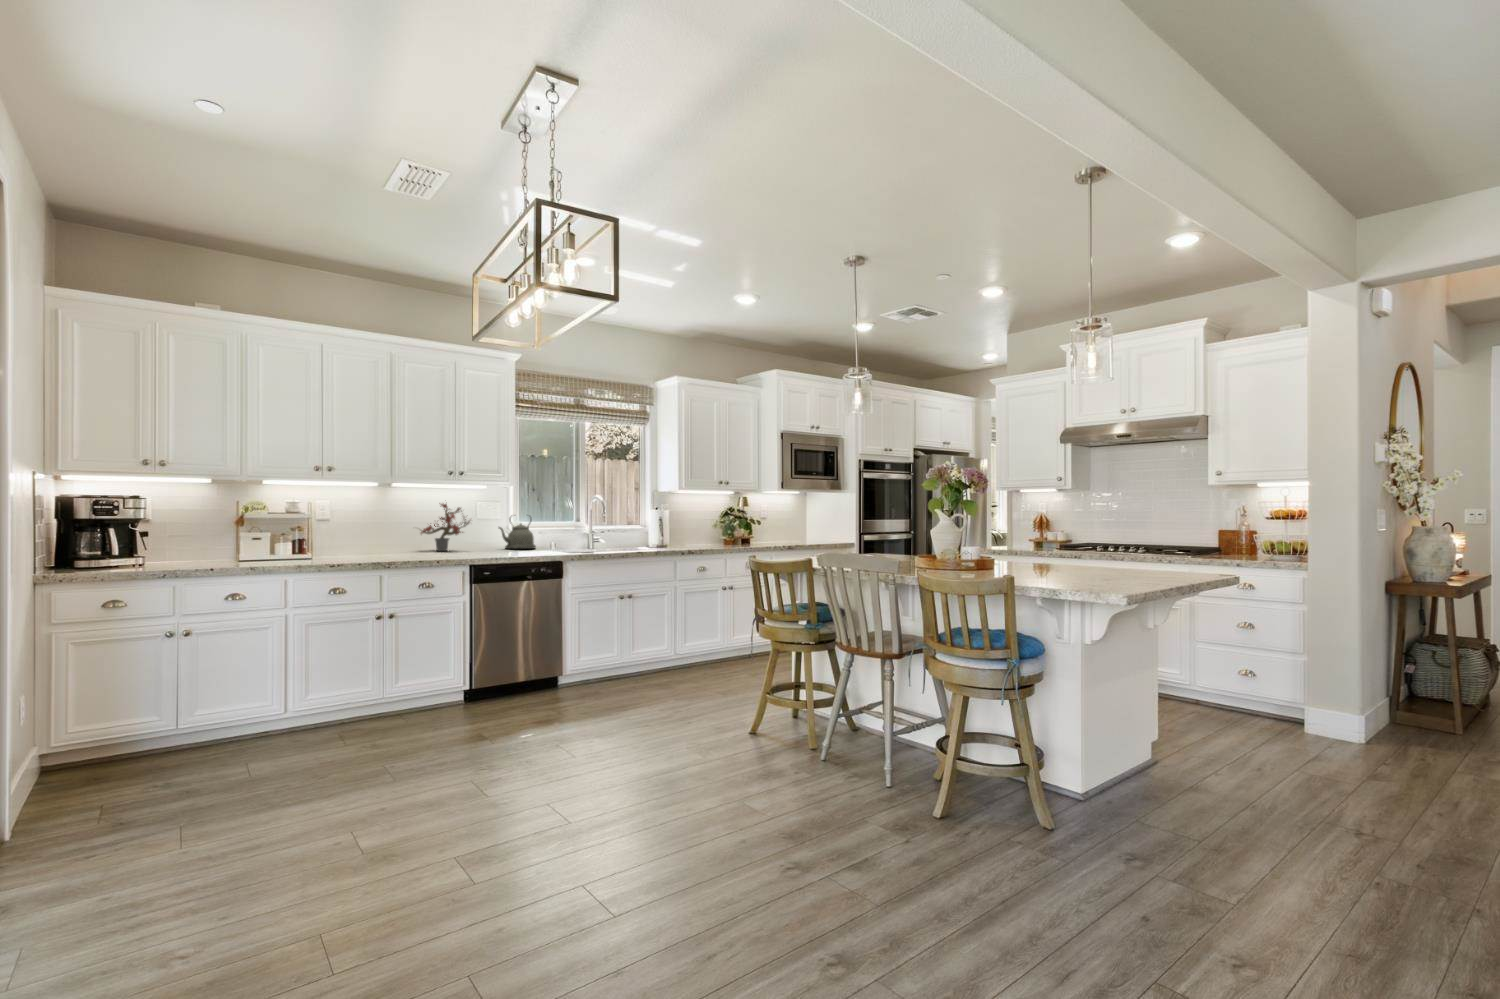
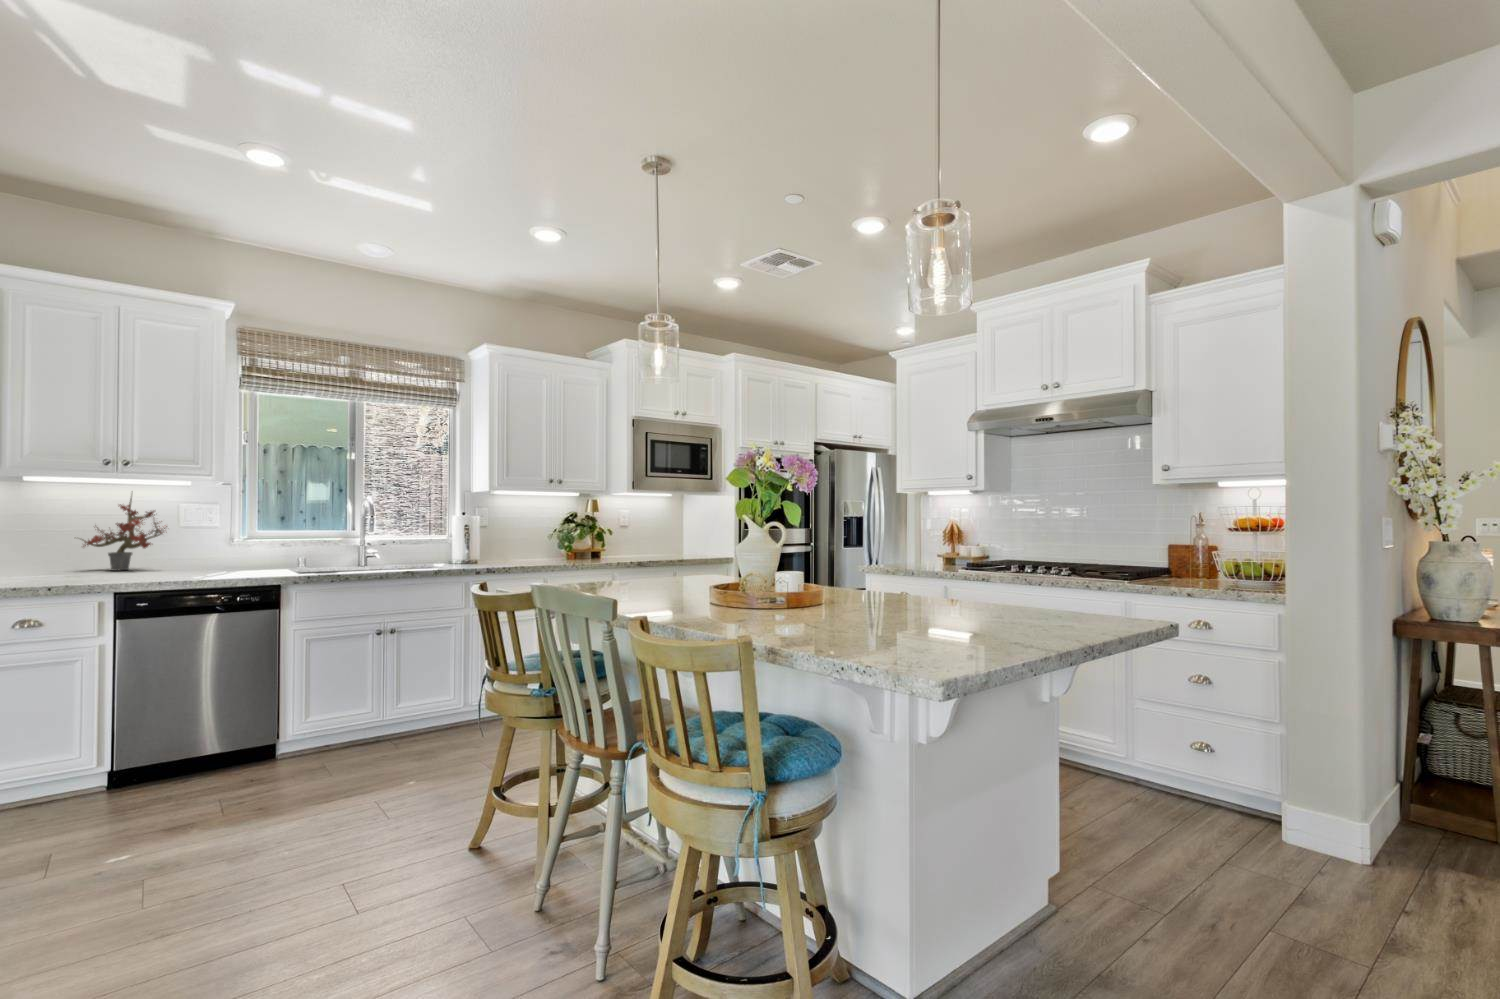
kettle: present [499,517,536,549] -> none [214,521,276,567]

